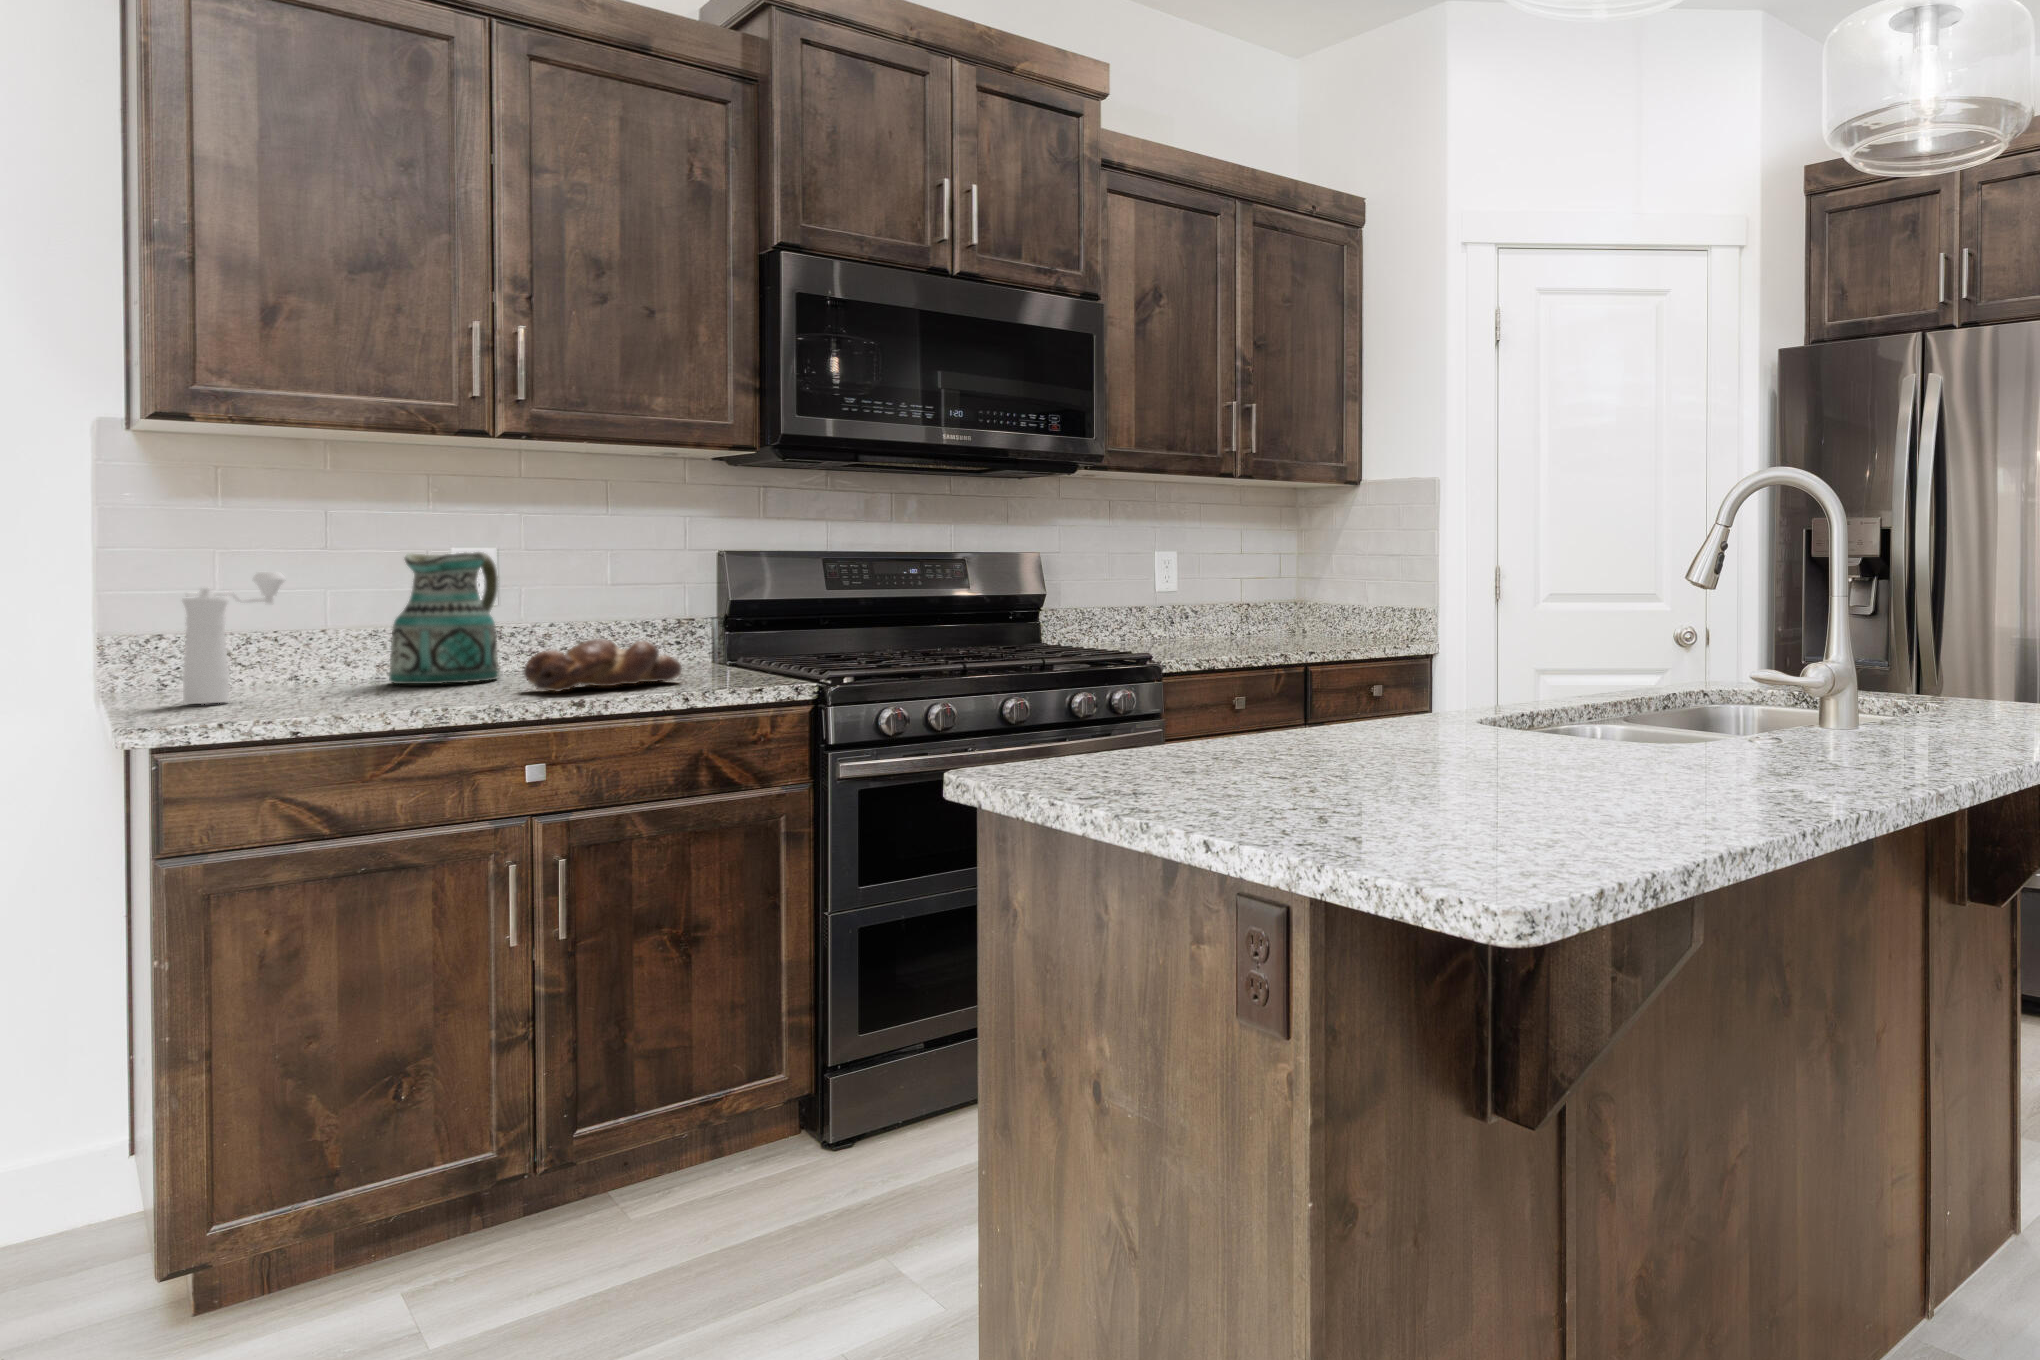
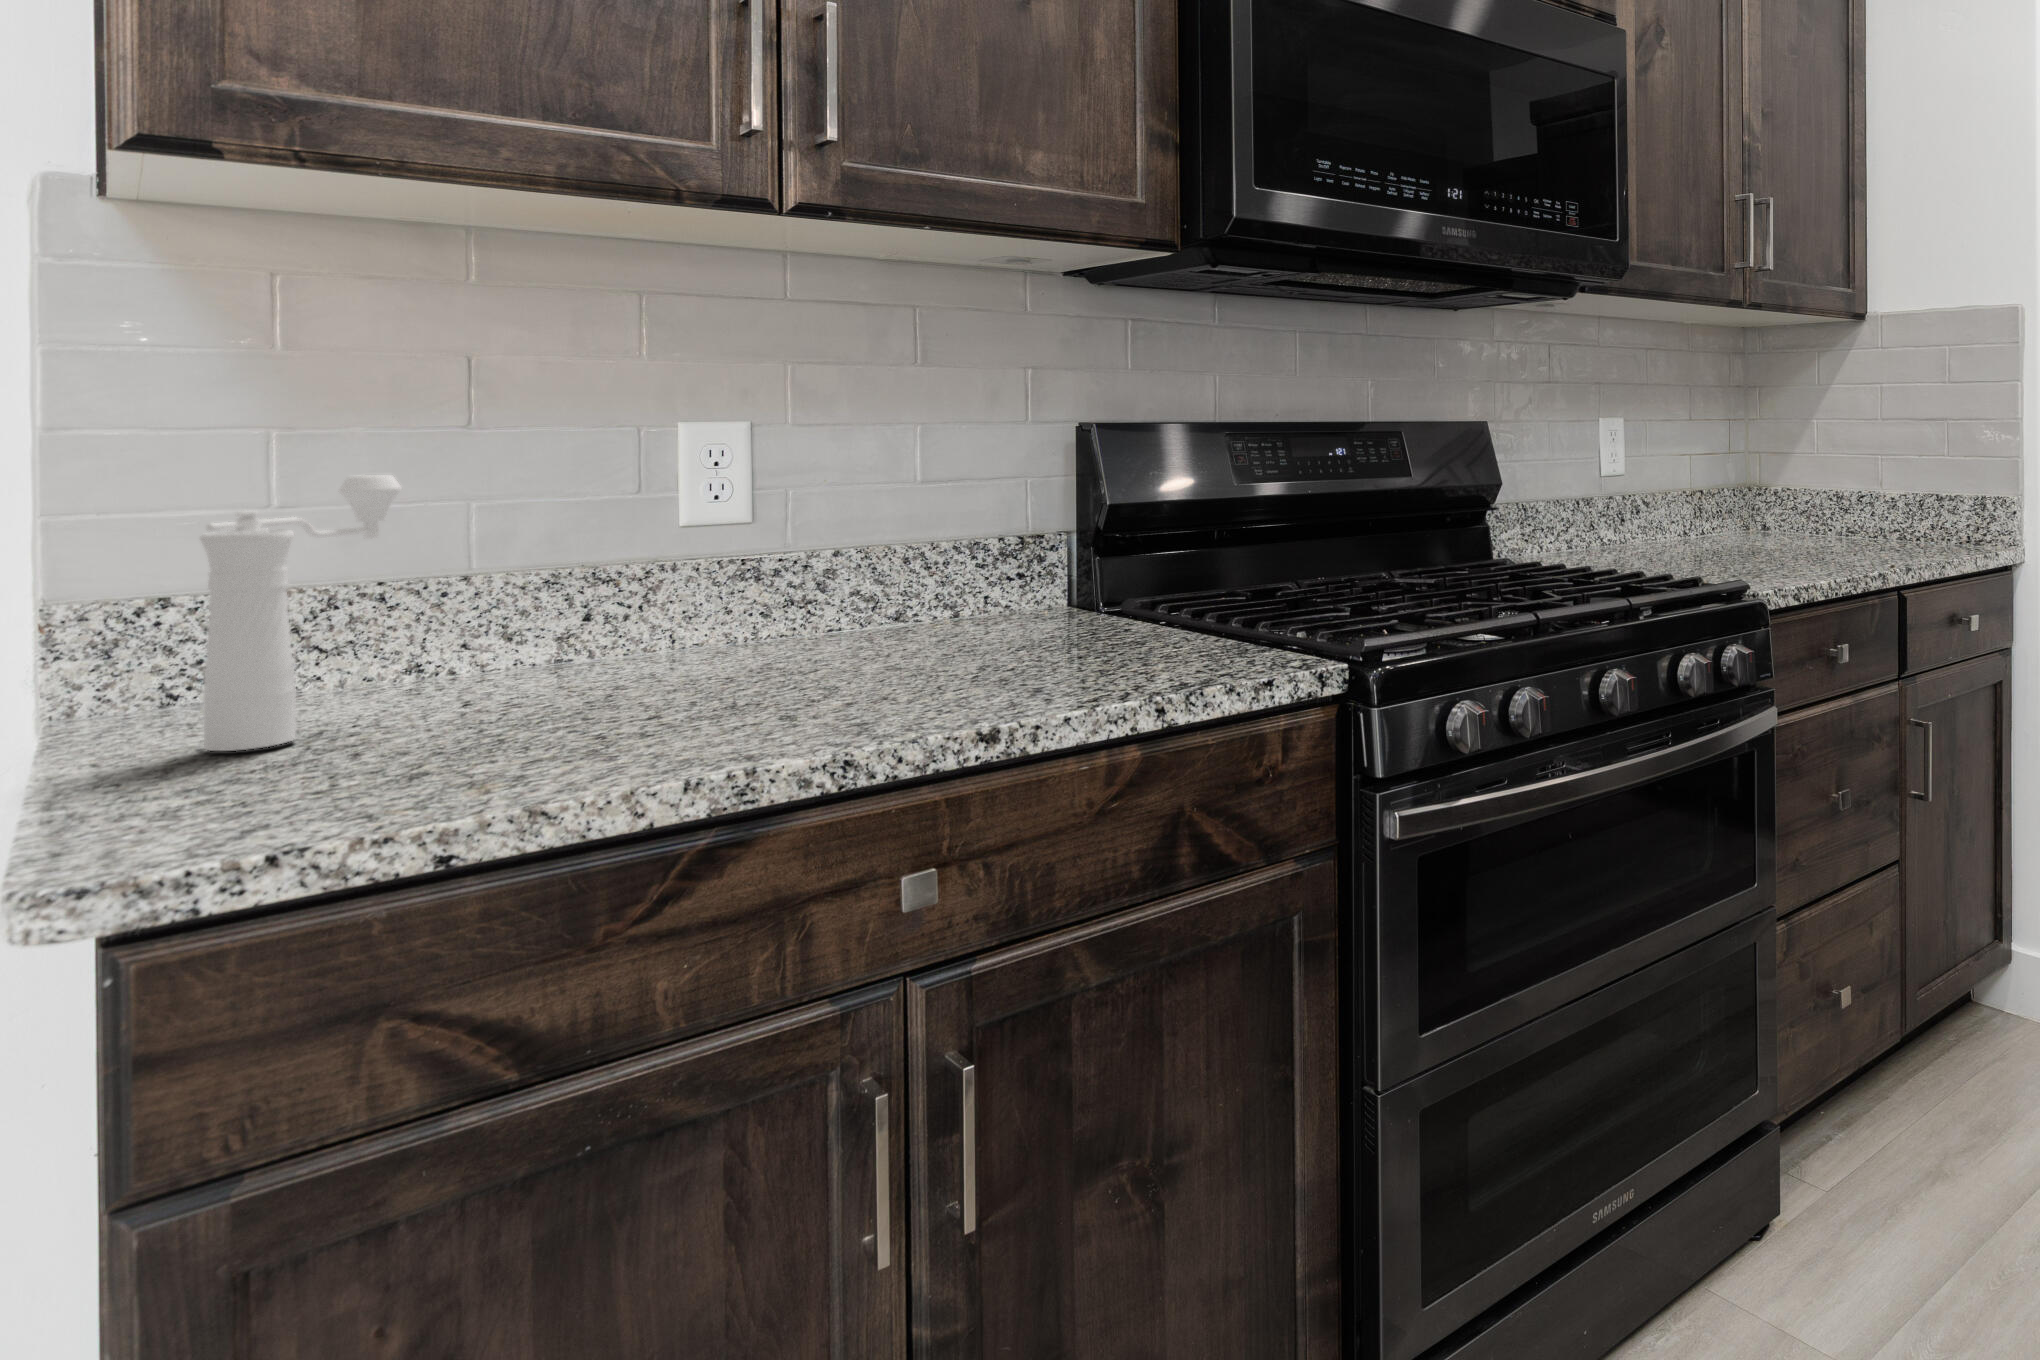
ceramic pitcher: present [389,552,499,684] -> none [582,430,766,677]
bread loaf: present [524,639,682,692] -> none [841,588,1096,697]

